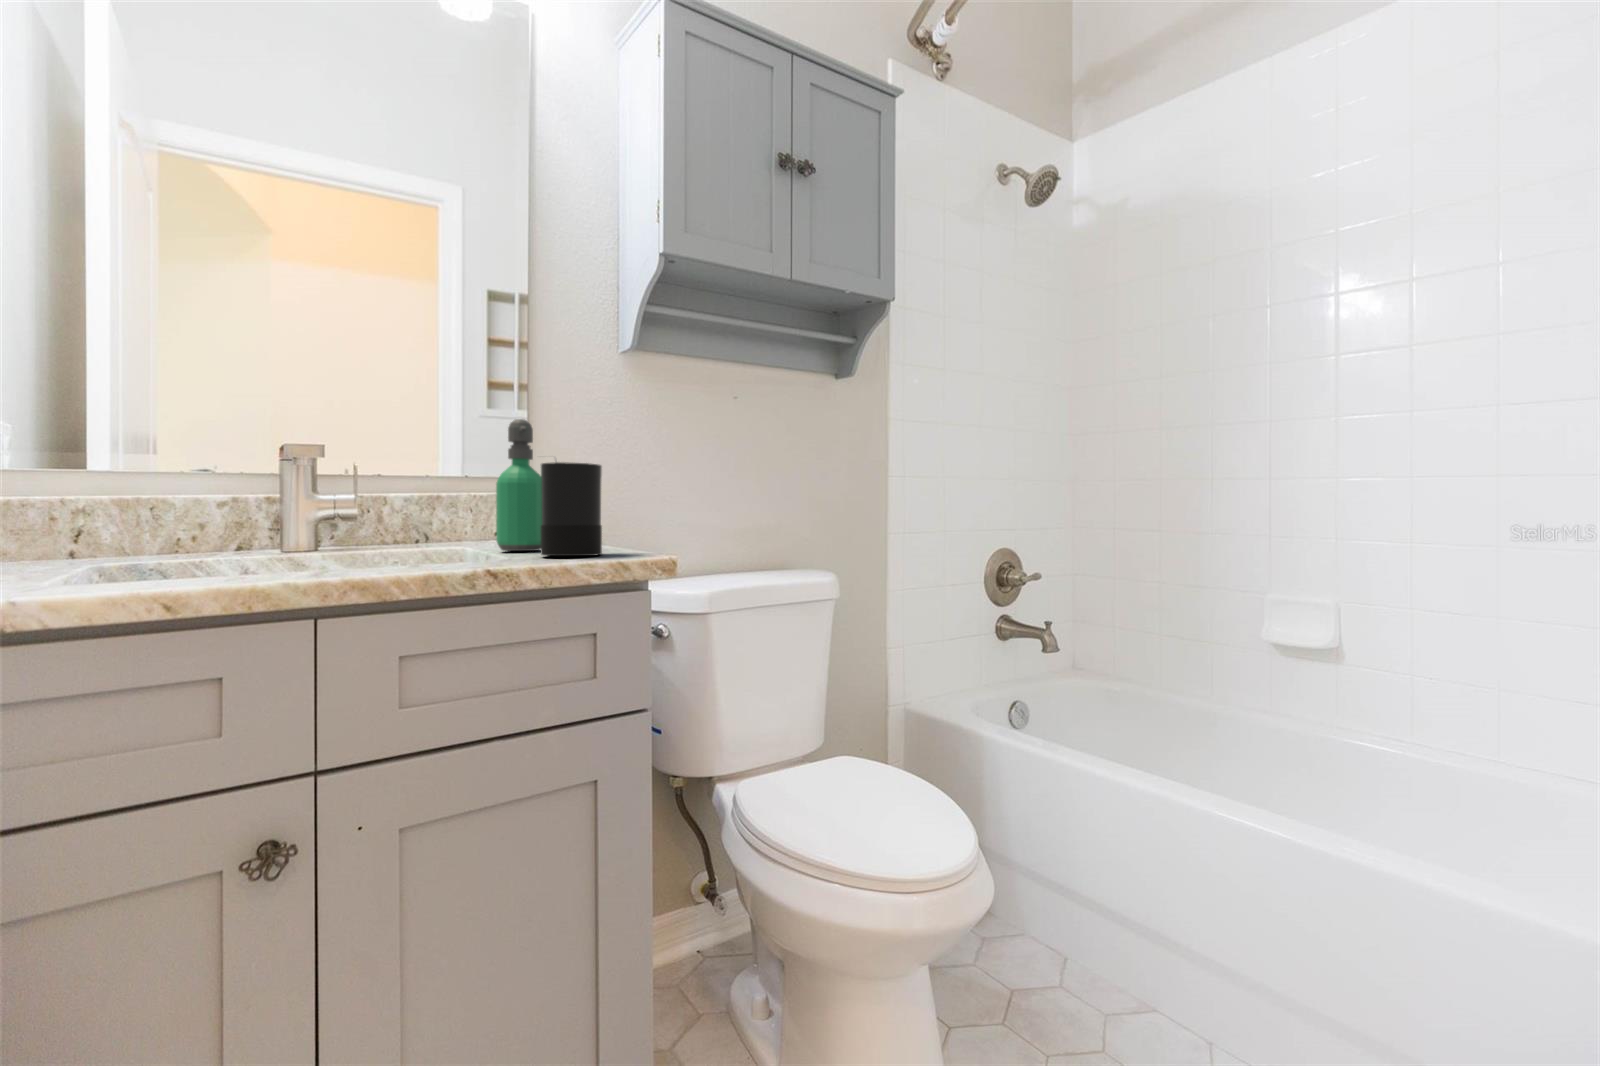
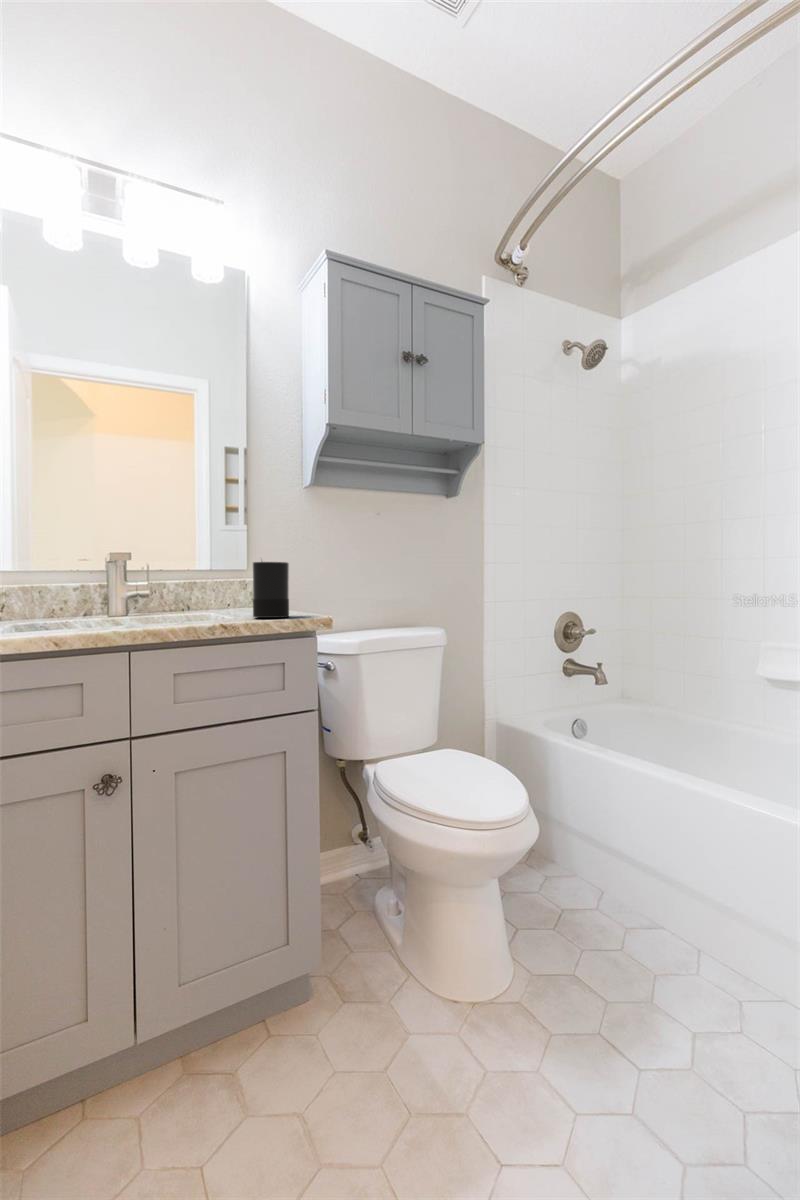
soap dispenser: present [496,419,541,551] -> none [227,534,256,615]

